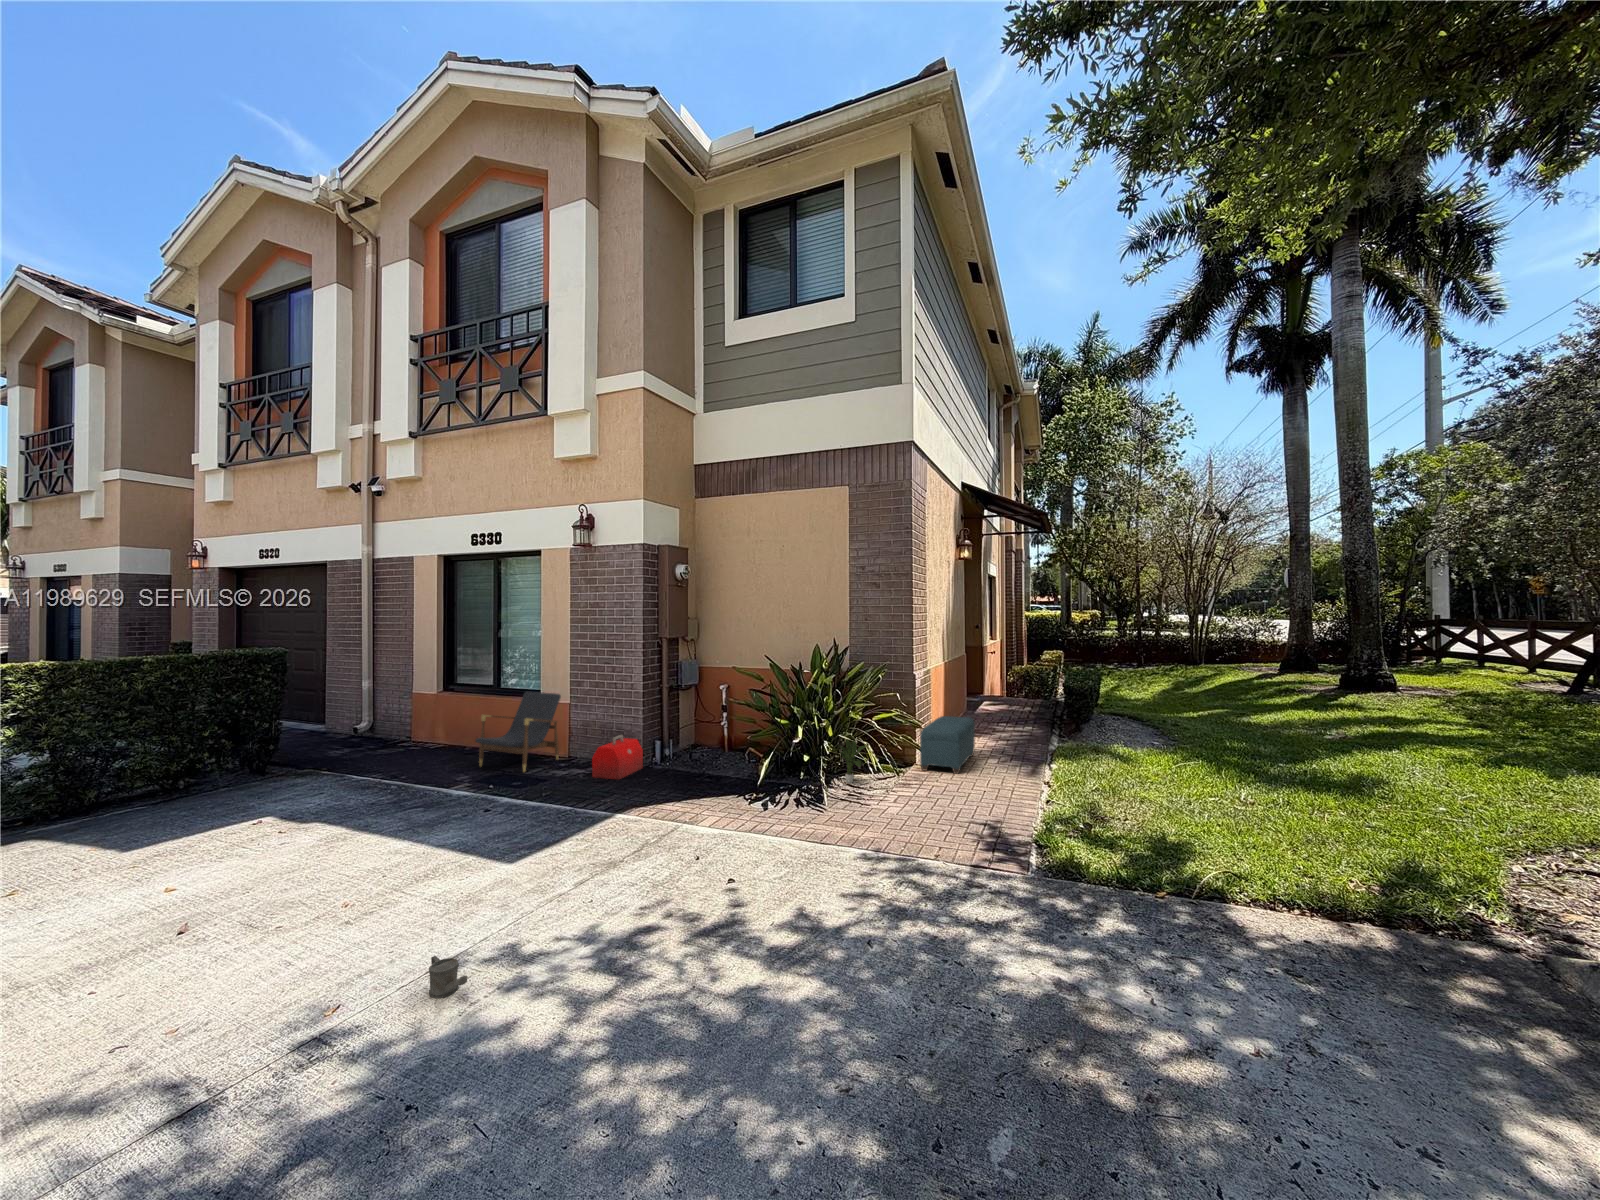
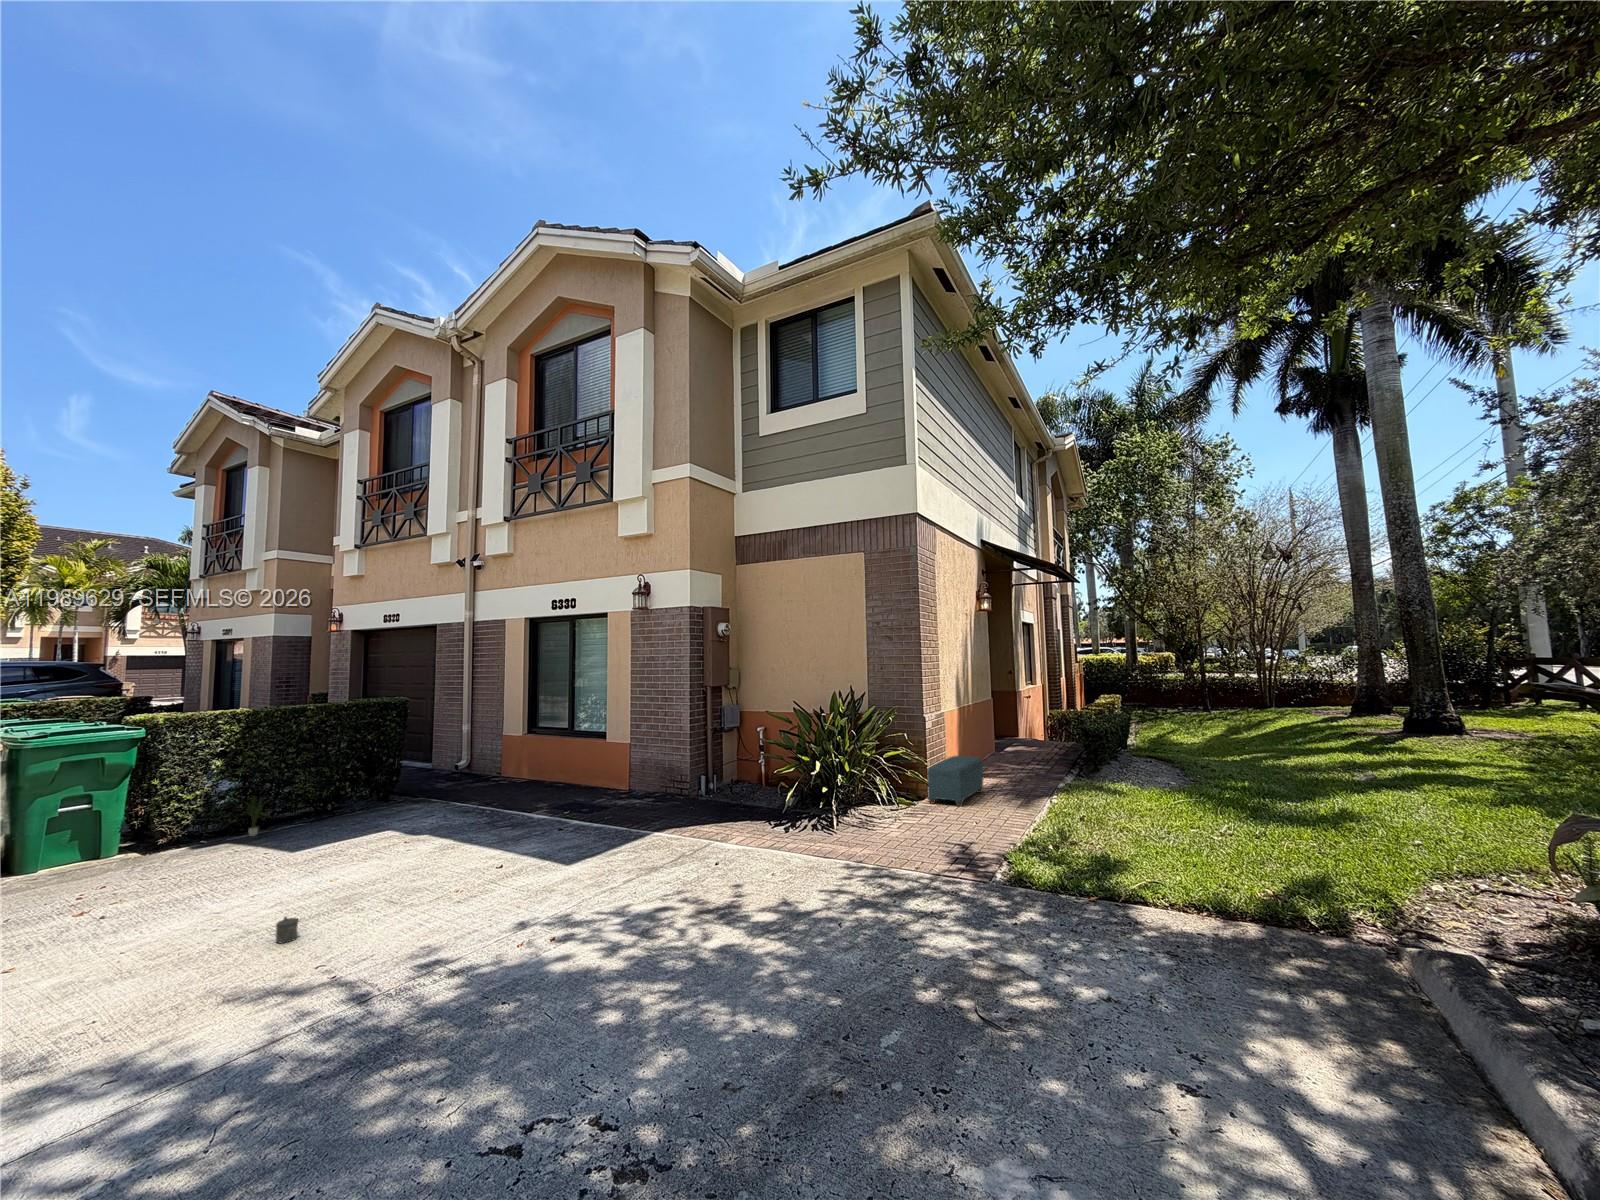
lounge chair: present [475,692,561,772] -> none [553,734,622,801]
toolbox: present [592,735,643,779] -> none [646,770,689,808]
potted plant: present [838,740,866,783] -> present [246,796,271,836]
watering can: present [429,956,467,998] -> present [276,917,299,944]

